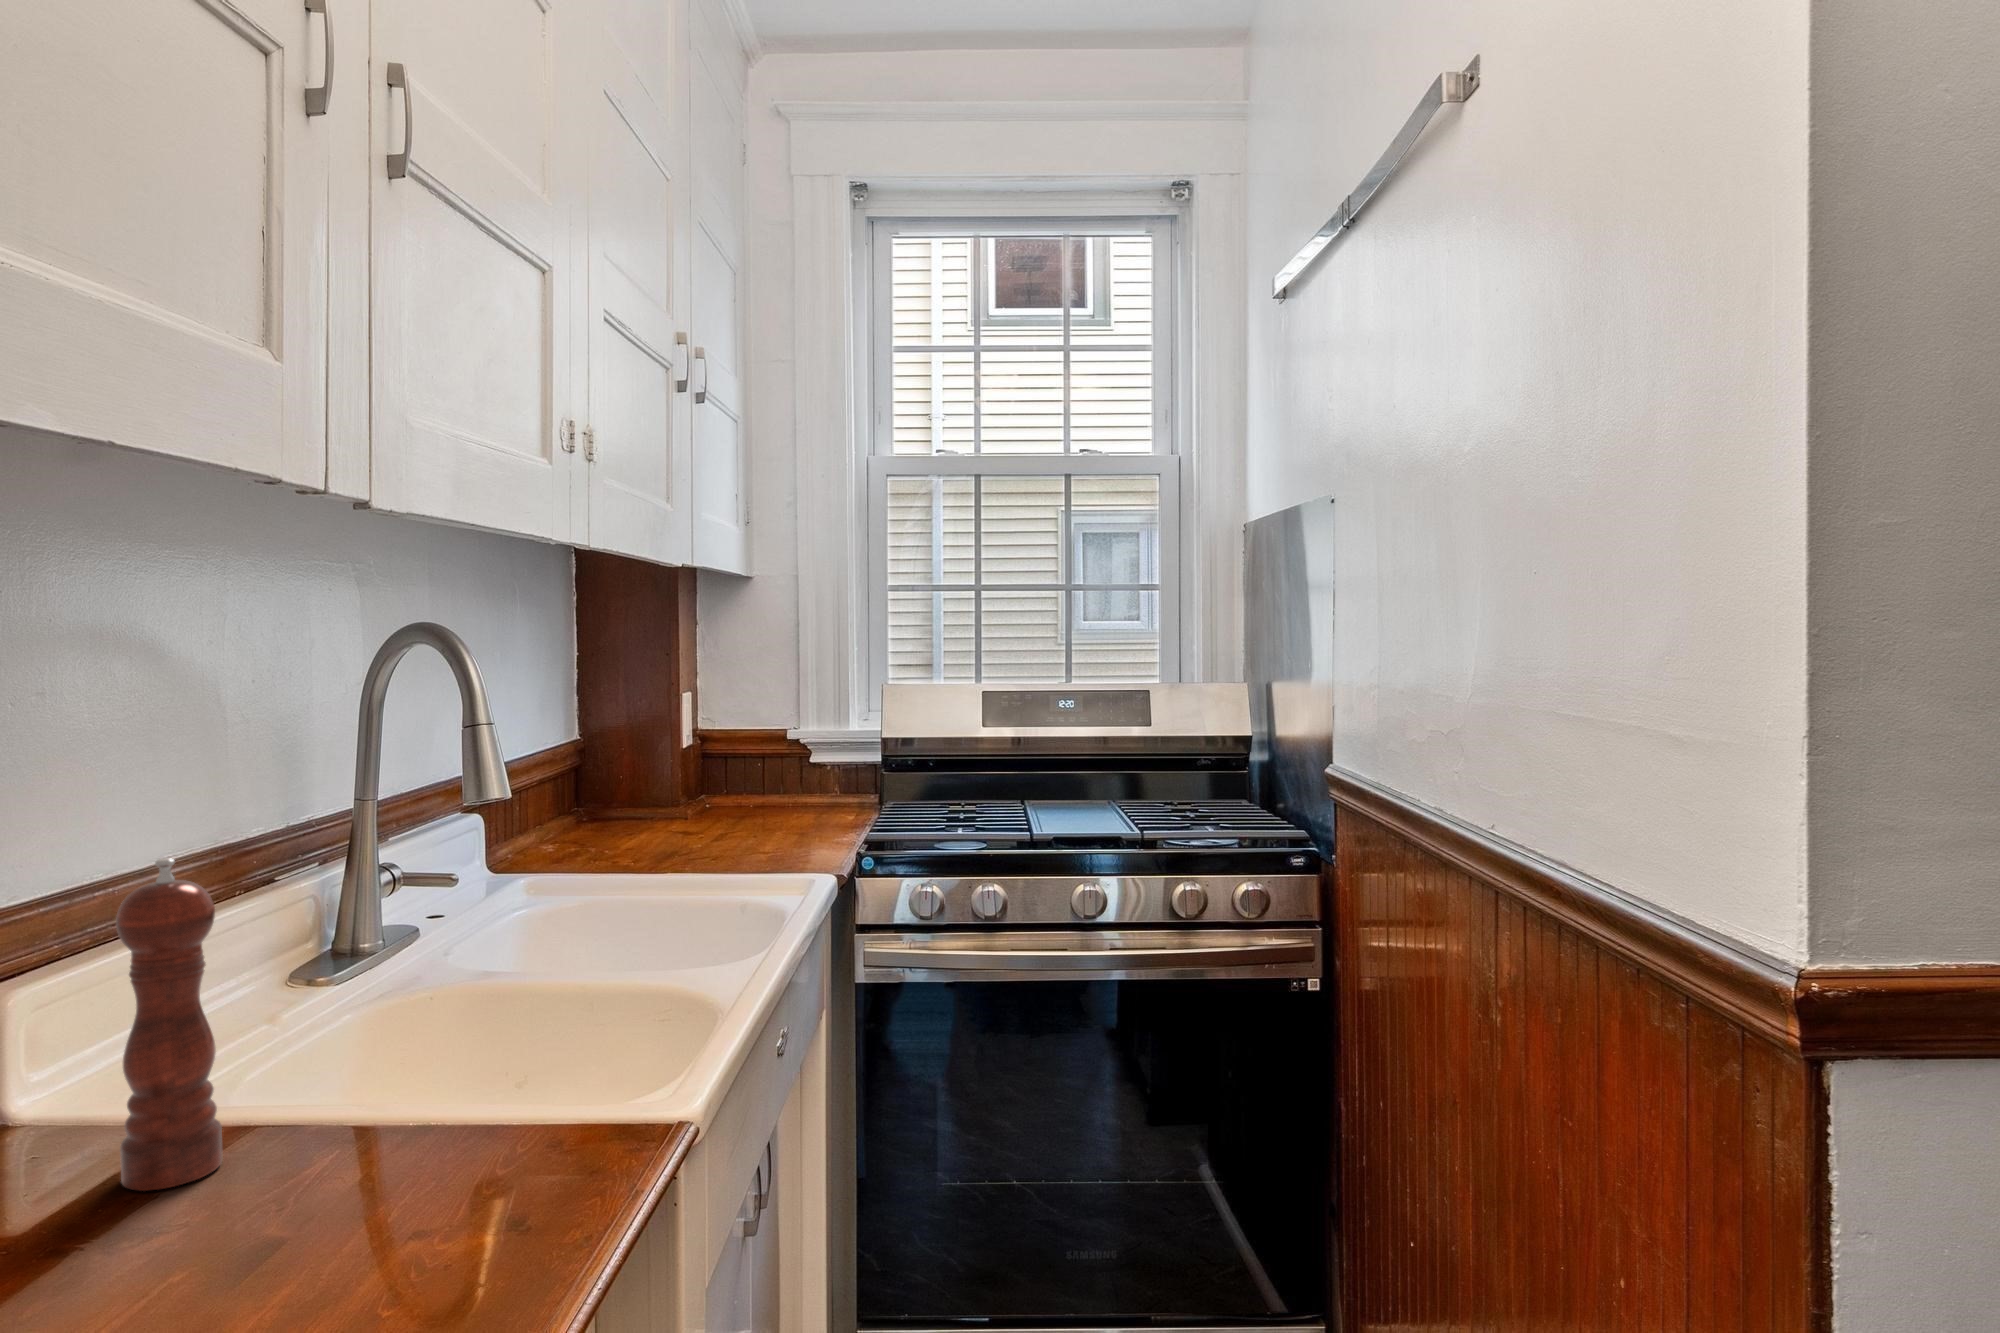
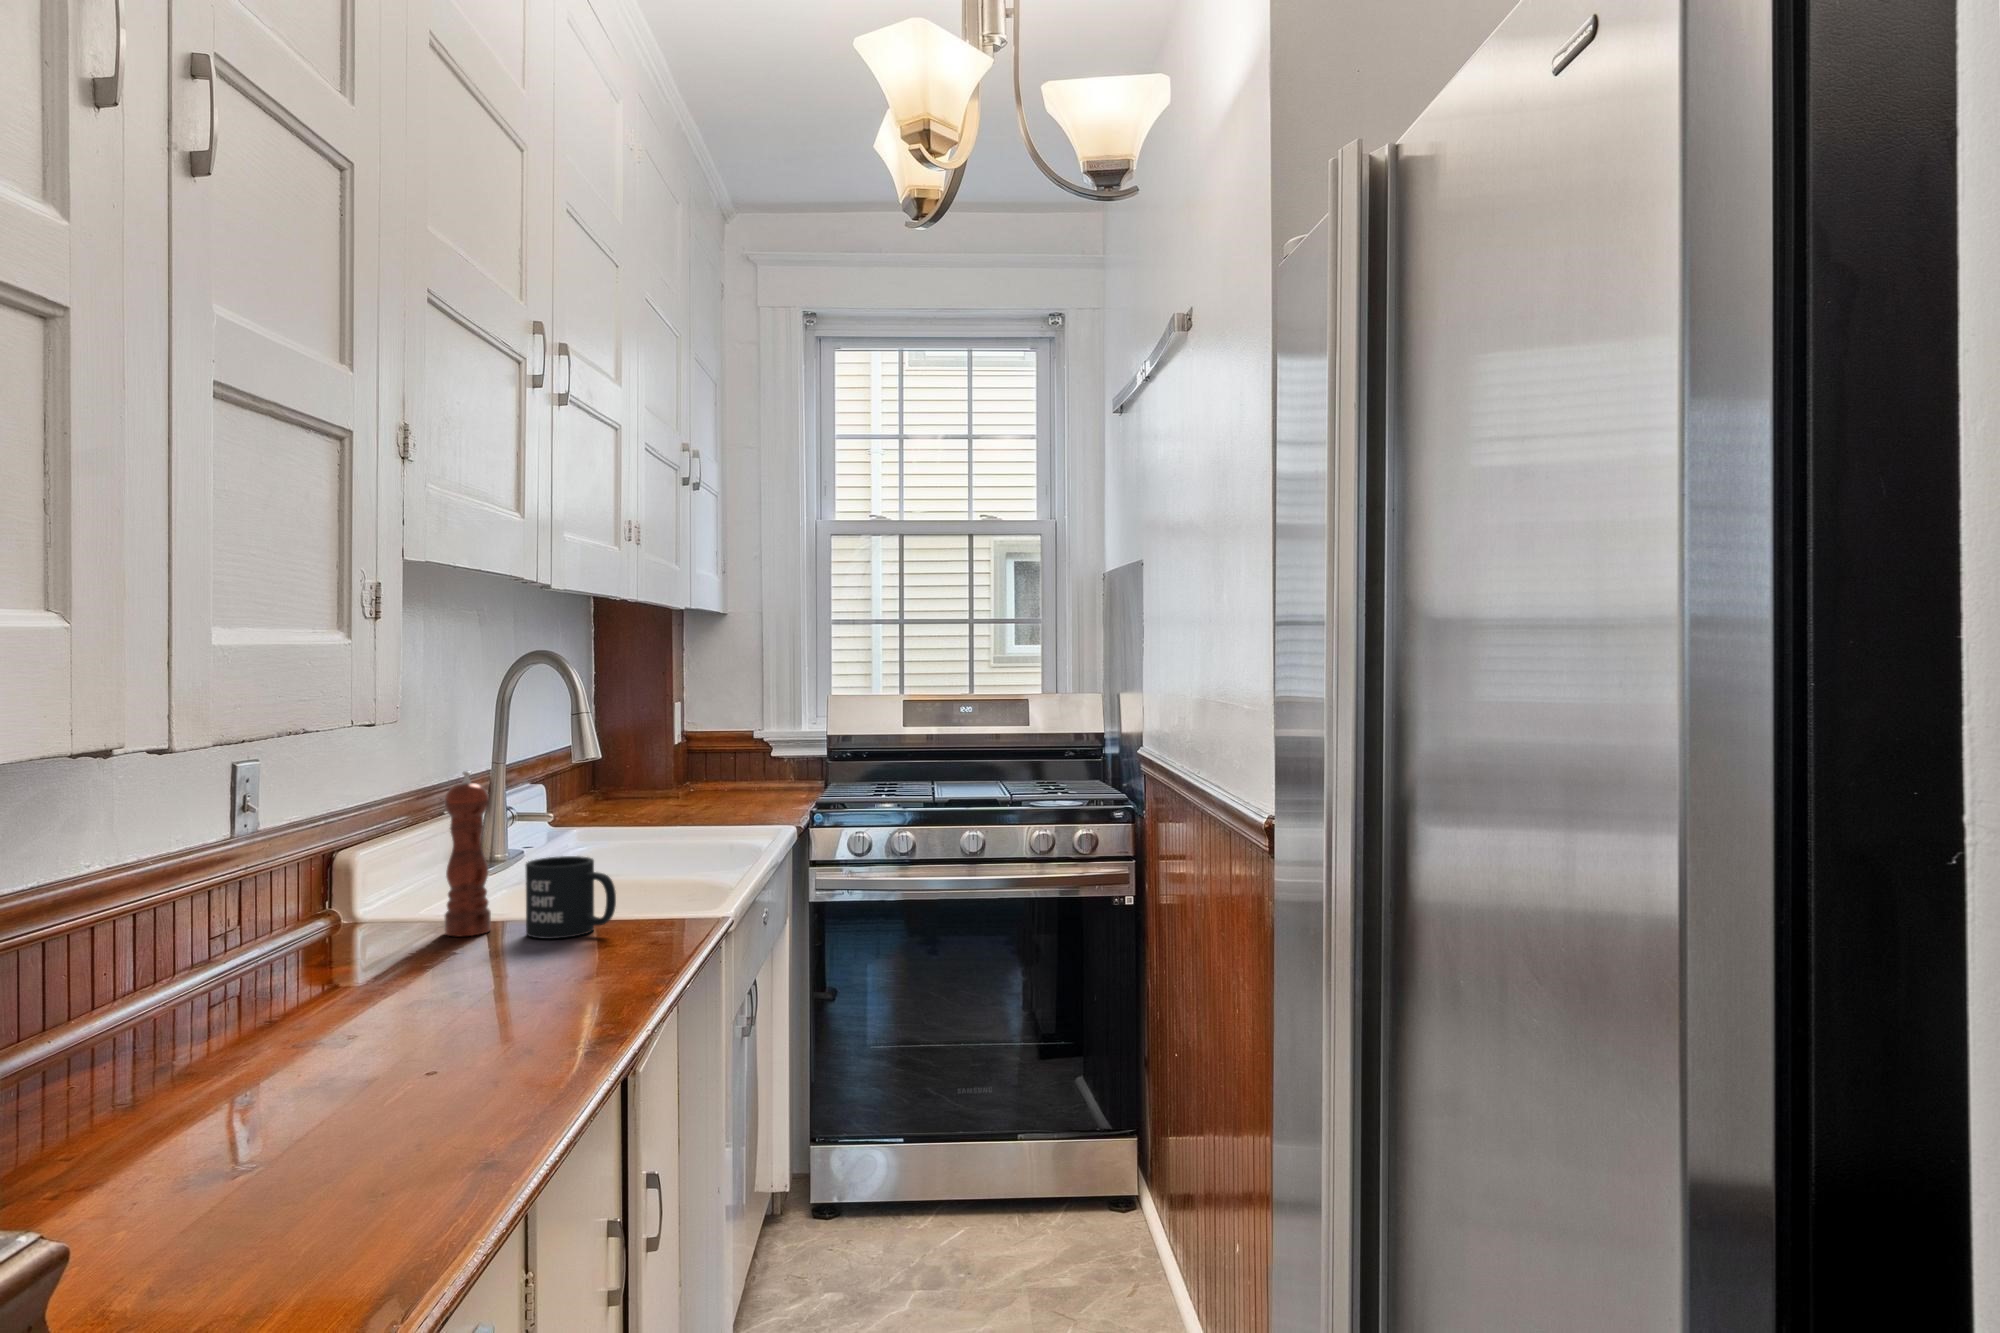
mug: none [267,1020,446,1209] -> present [526,856,616,939]

